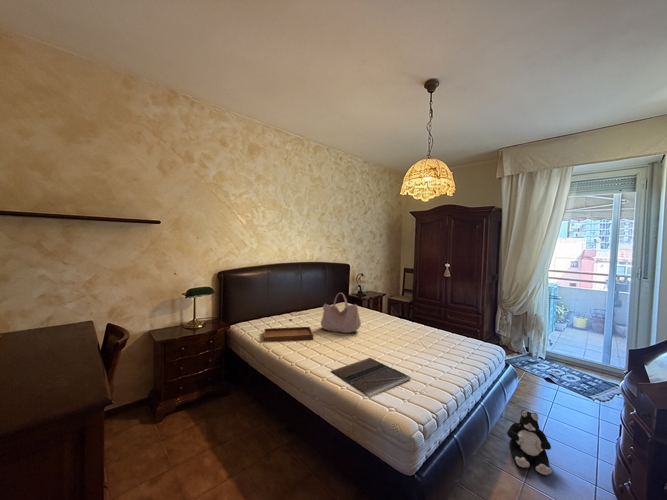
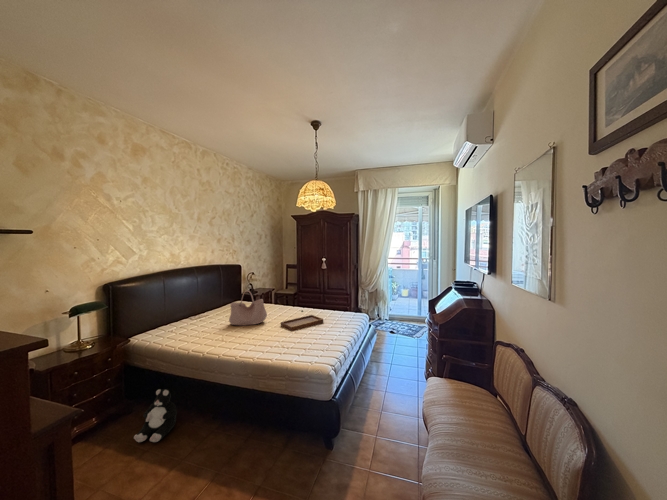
tray: present [264,319,313,341] -> present [281,310,323,331]
laptop: present [331,358,411,397] -> none [258,338,319,363]
plush toy: present [507,410,552,475] -> present [134,389,177,442]

